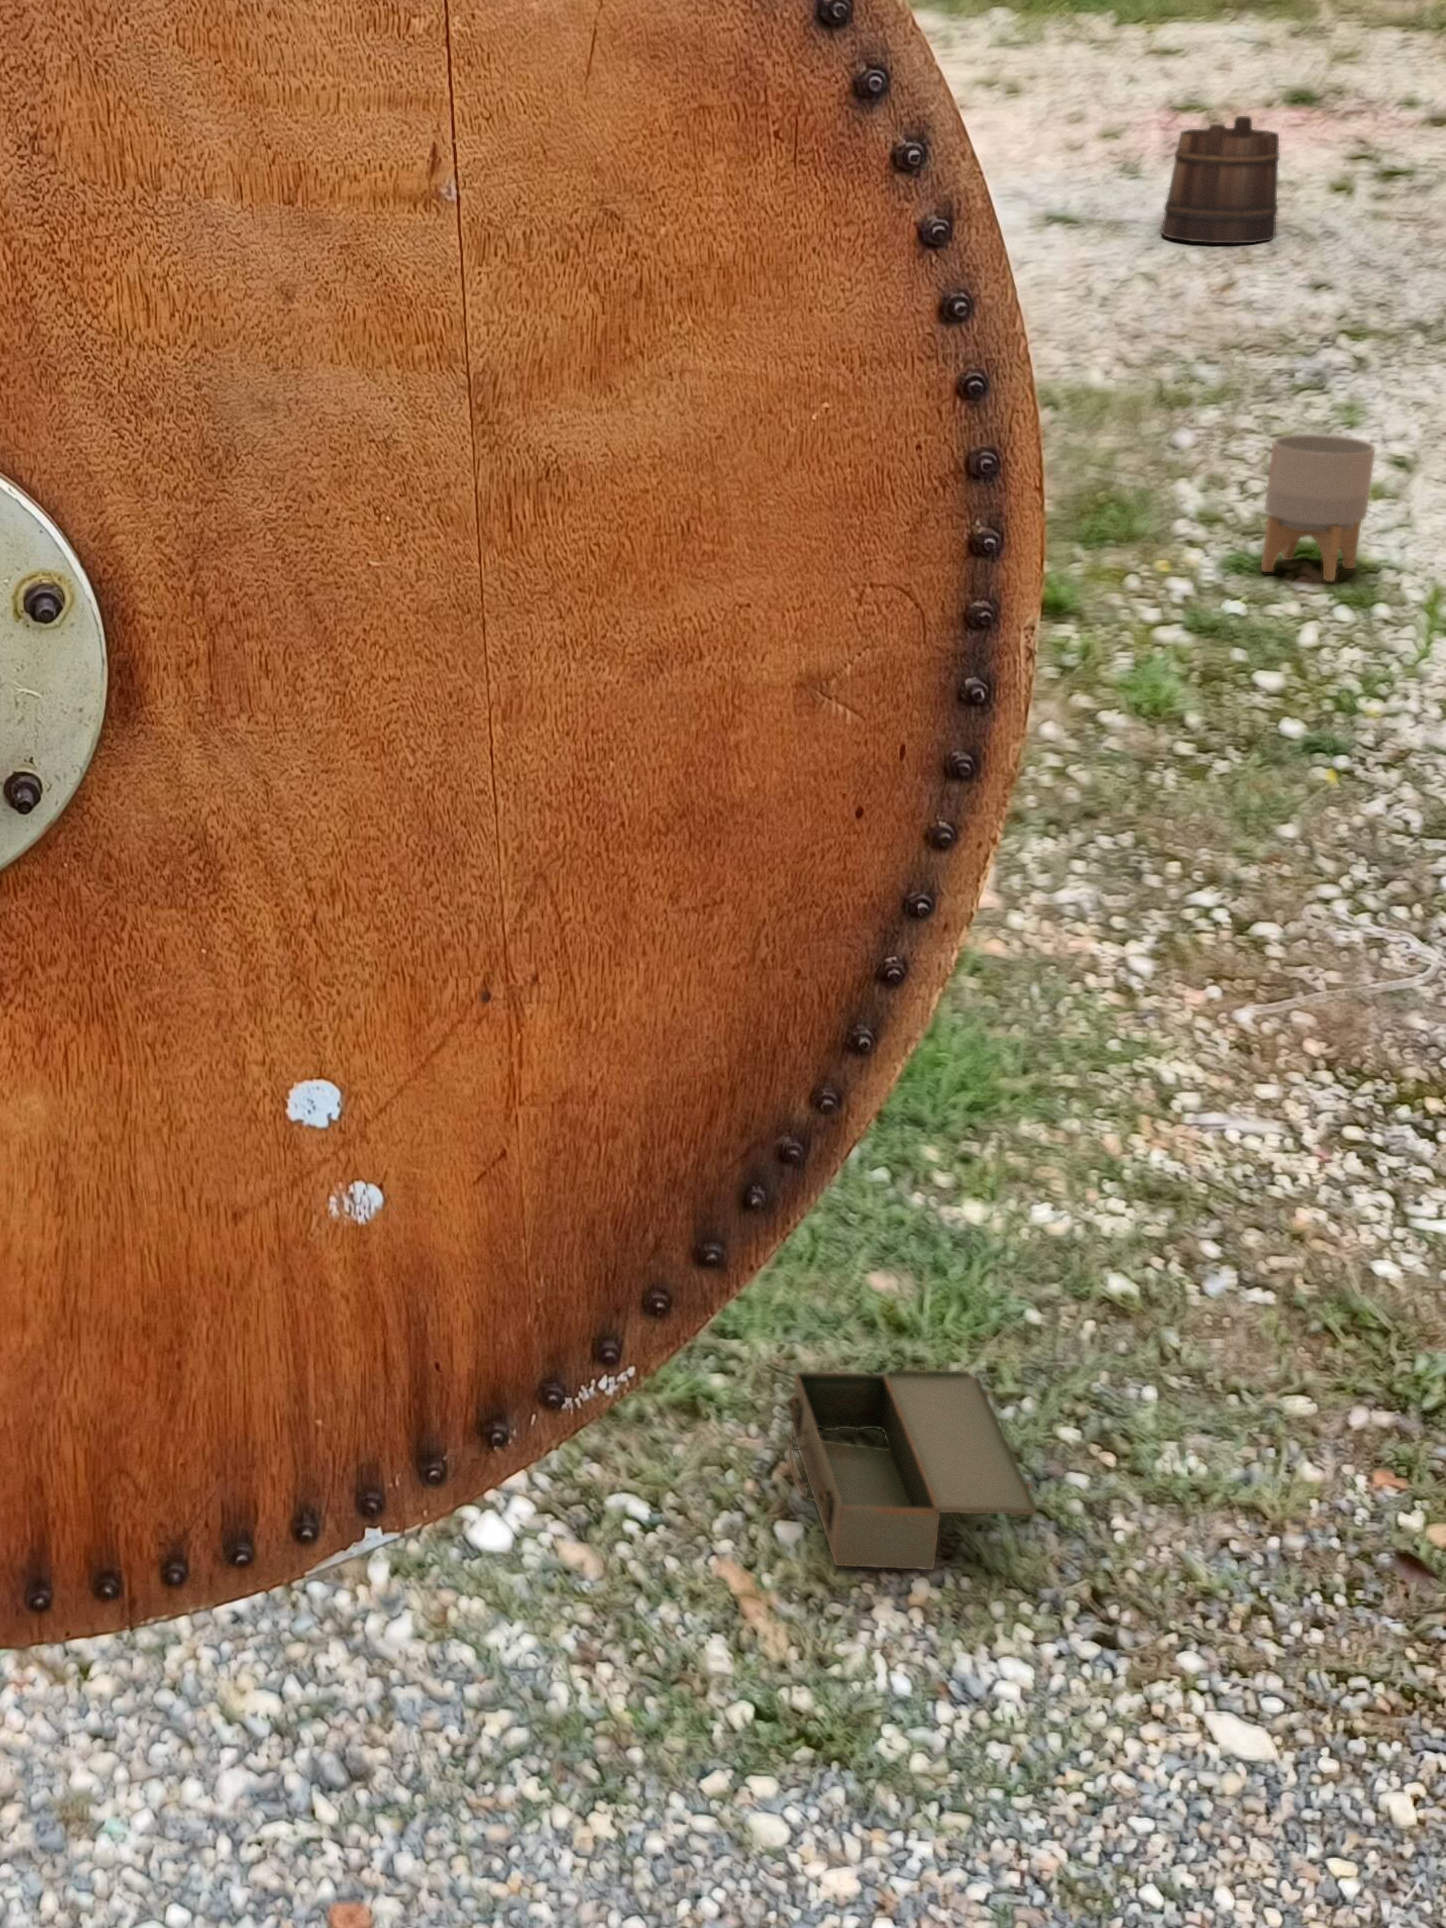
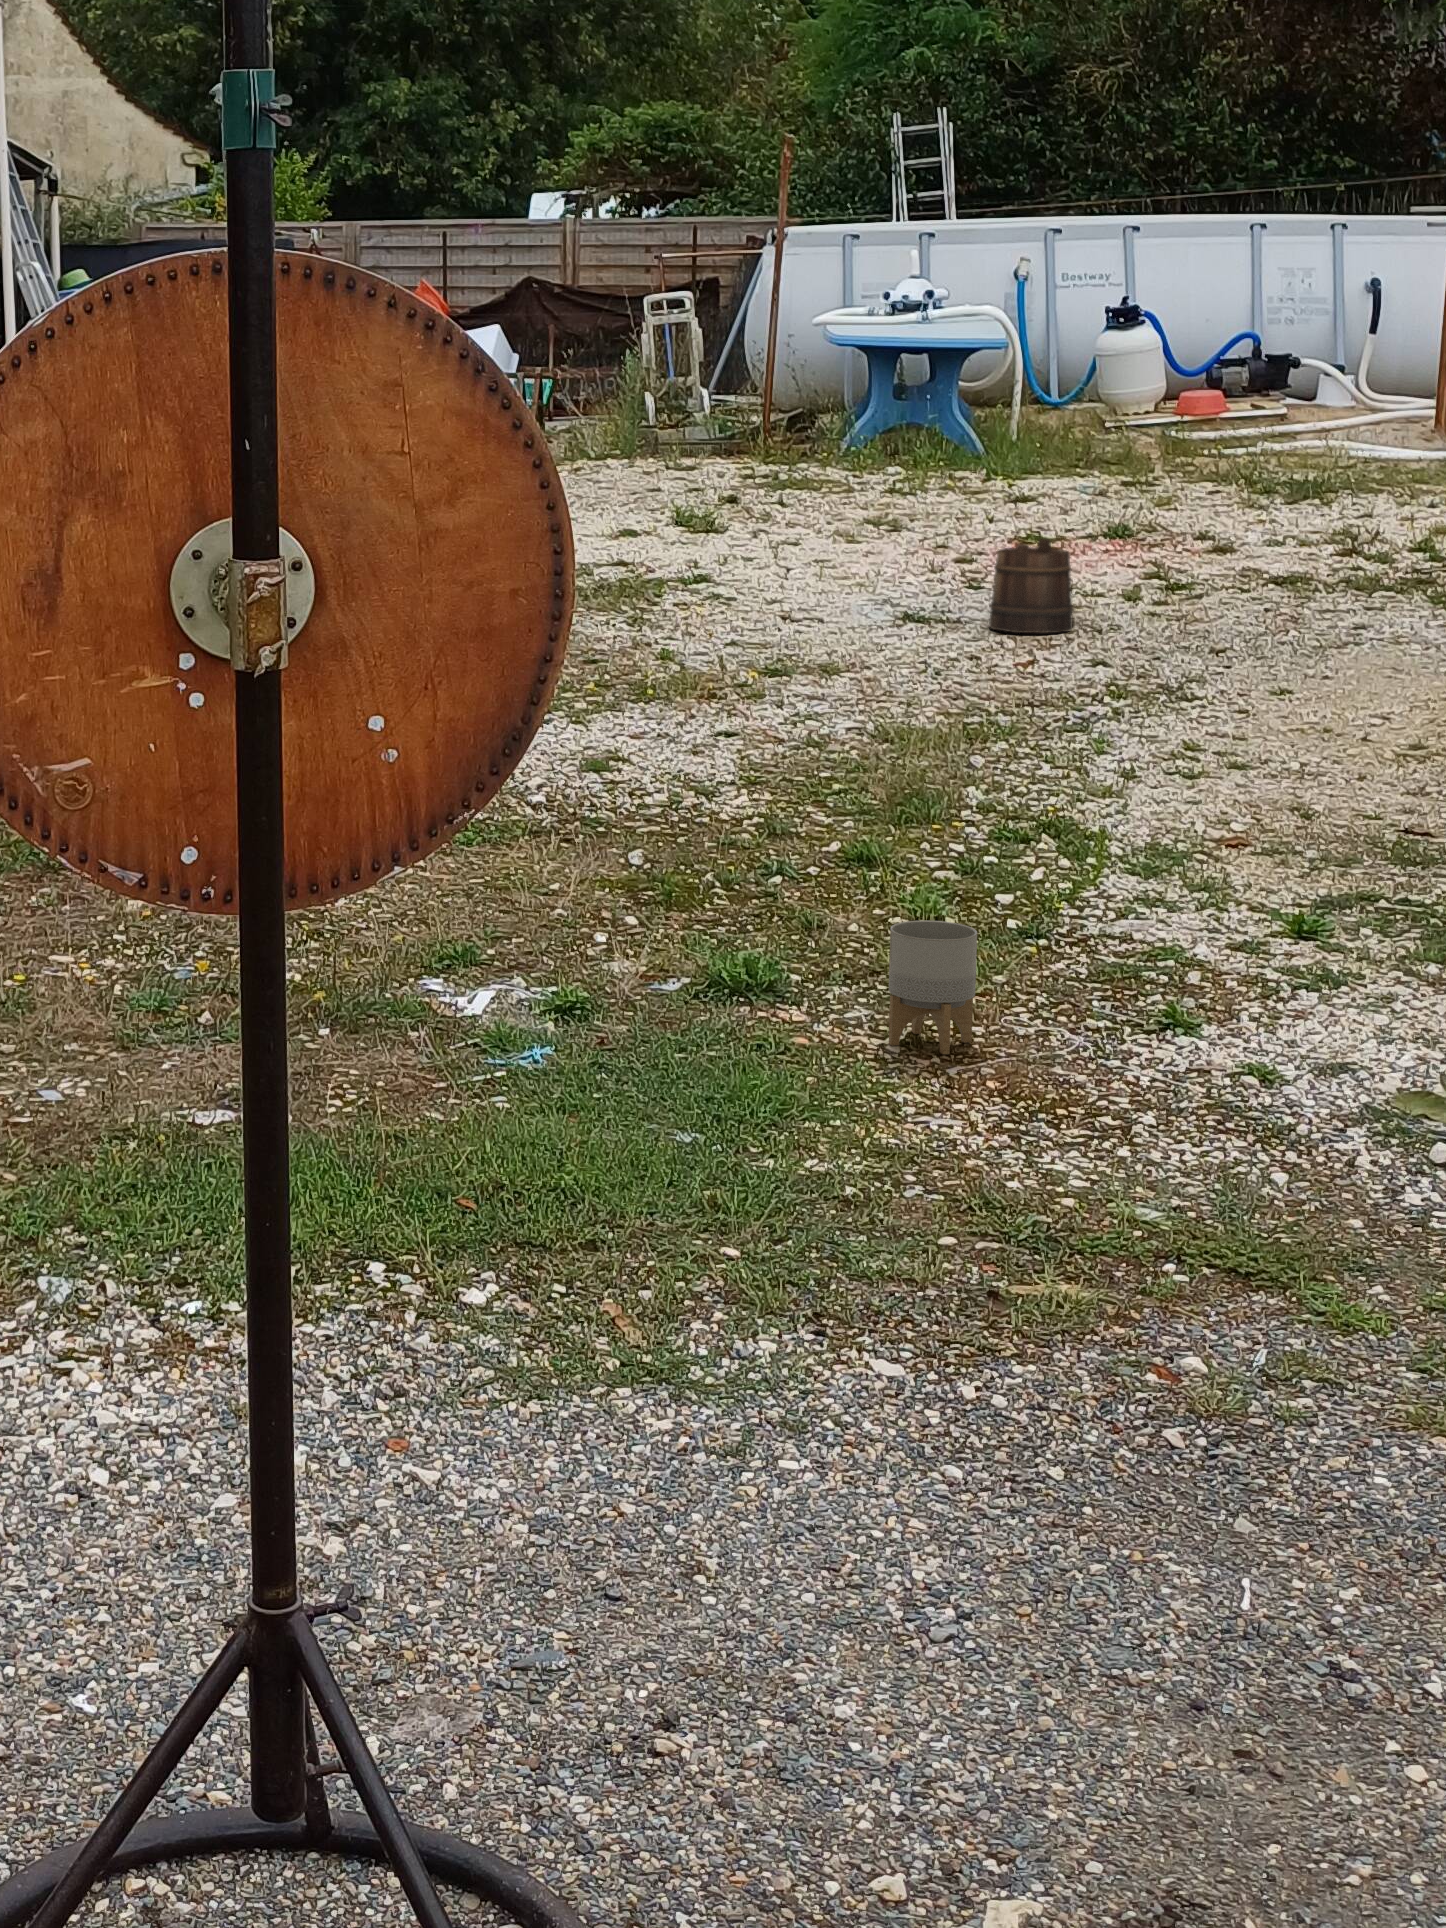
planter: present [1261,434,1375,581] -> present [889,920,977,1054]
toolbox: present [787,1370,1036,1570] -> none [648,1220,783,1311]

